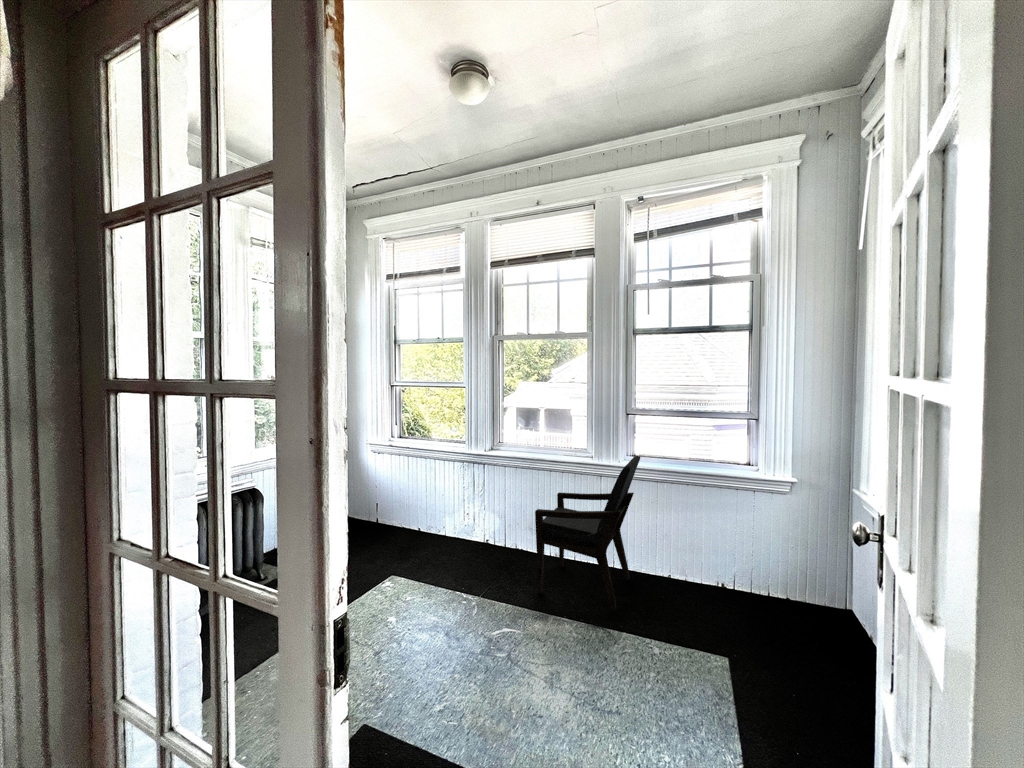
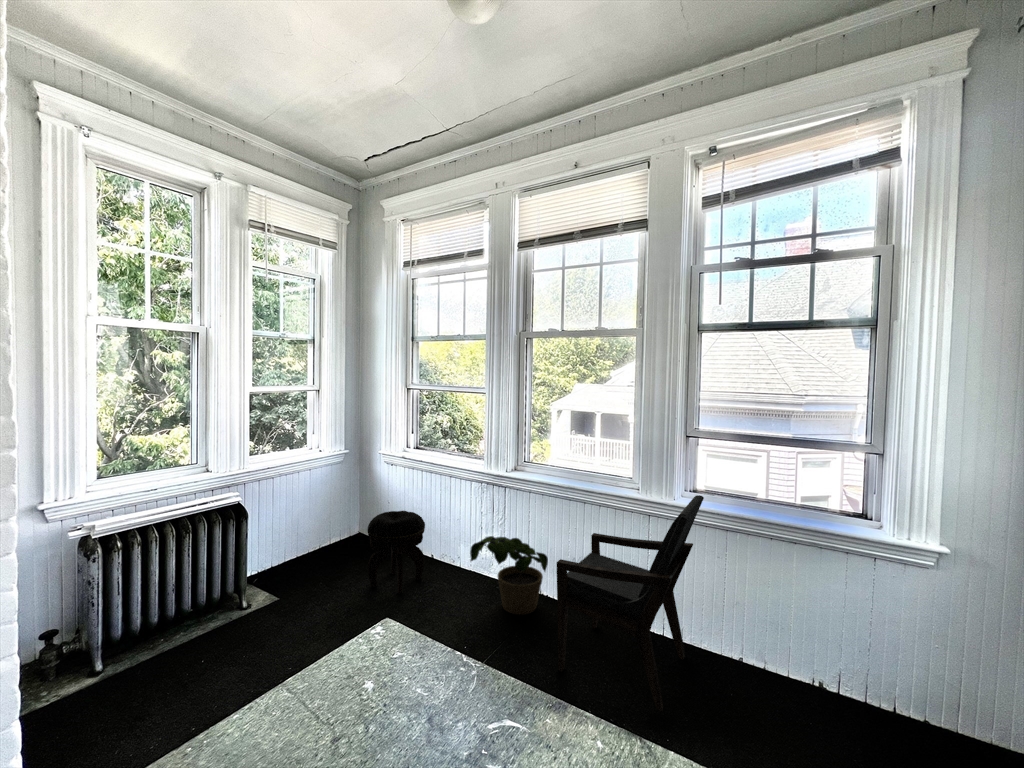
footstool: none [368,488,417,556] -> present [368,511,425,594]
potted plant: none [464,500,522,563] -> present [470,536,548,615]

